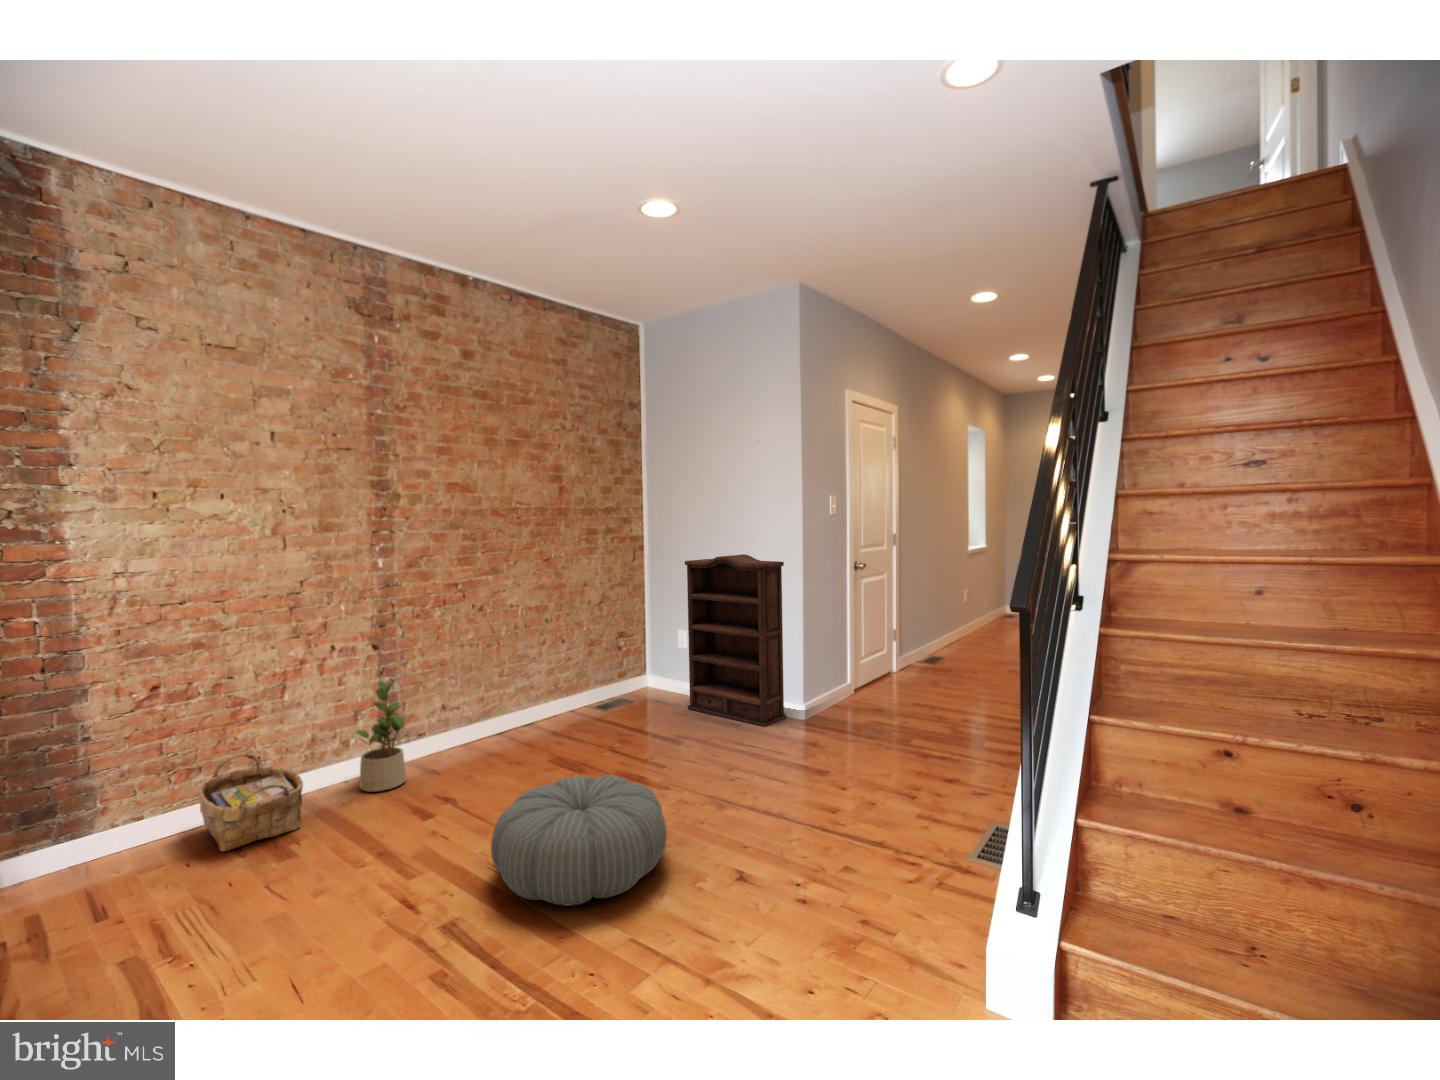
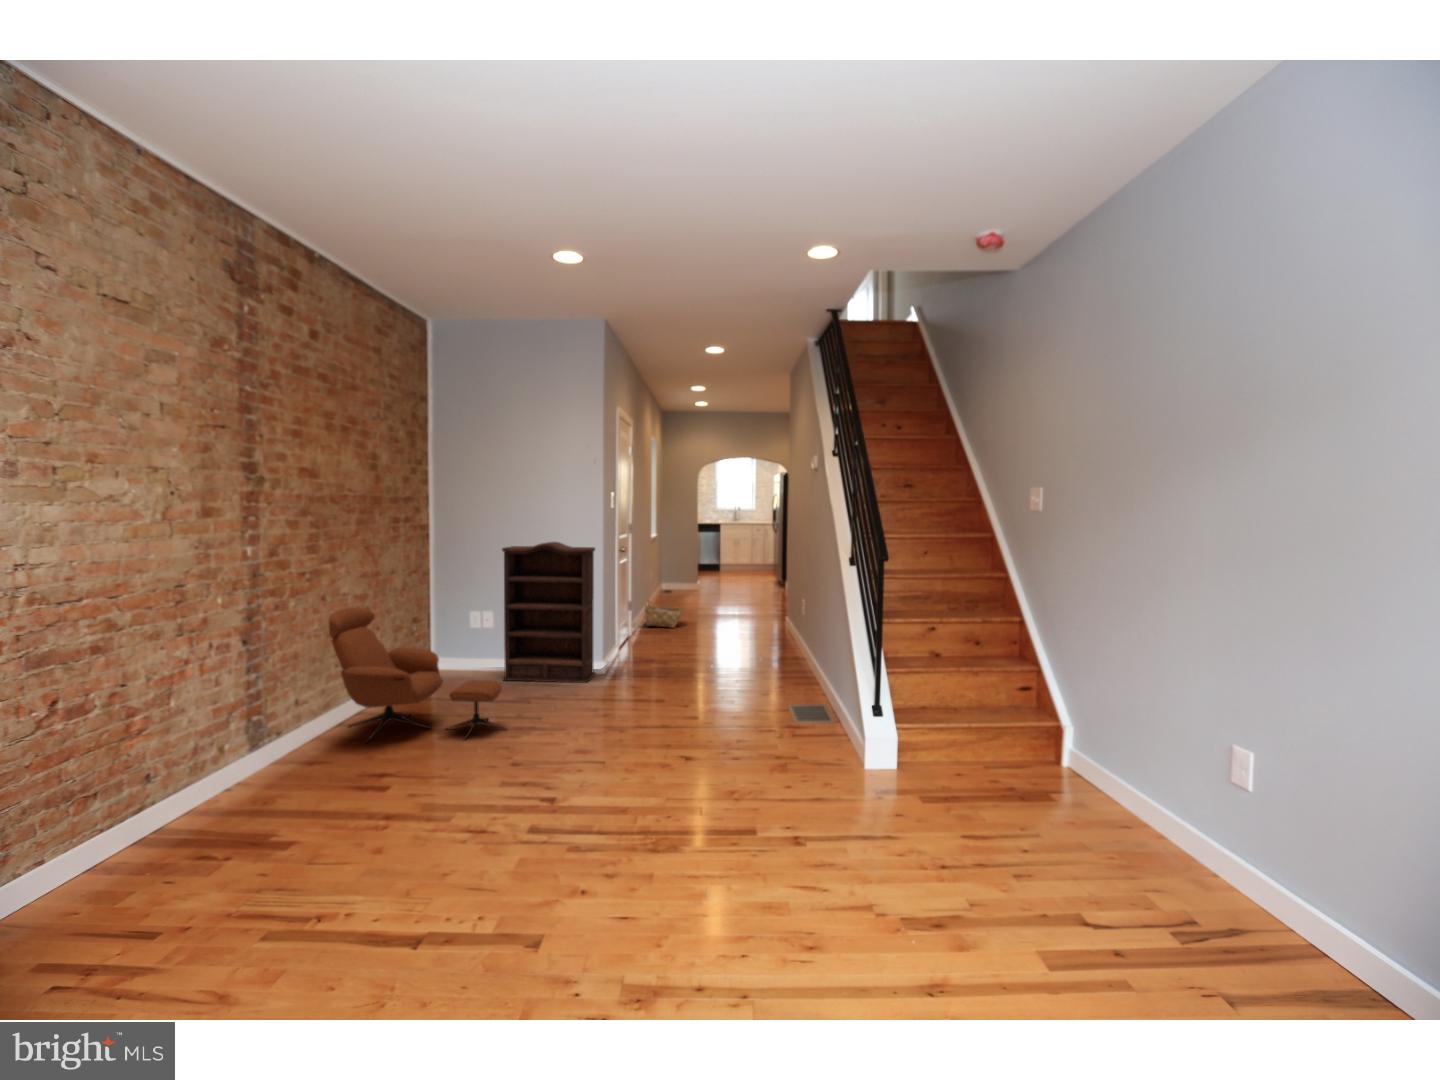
lounge chair: none [473,618,616,775] -> present [329,607,507,743]
potted plant: present [356,681,406,791] -> none [249,674,315,791]
woven basket: present [198,753,303,851] -> present [645,600,682,628]
pouf: present [491,775,667,906] -> none [516,714,651,804]

